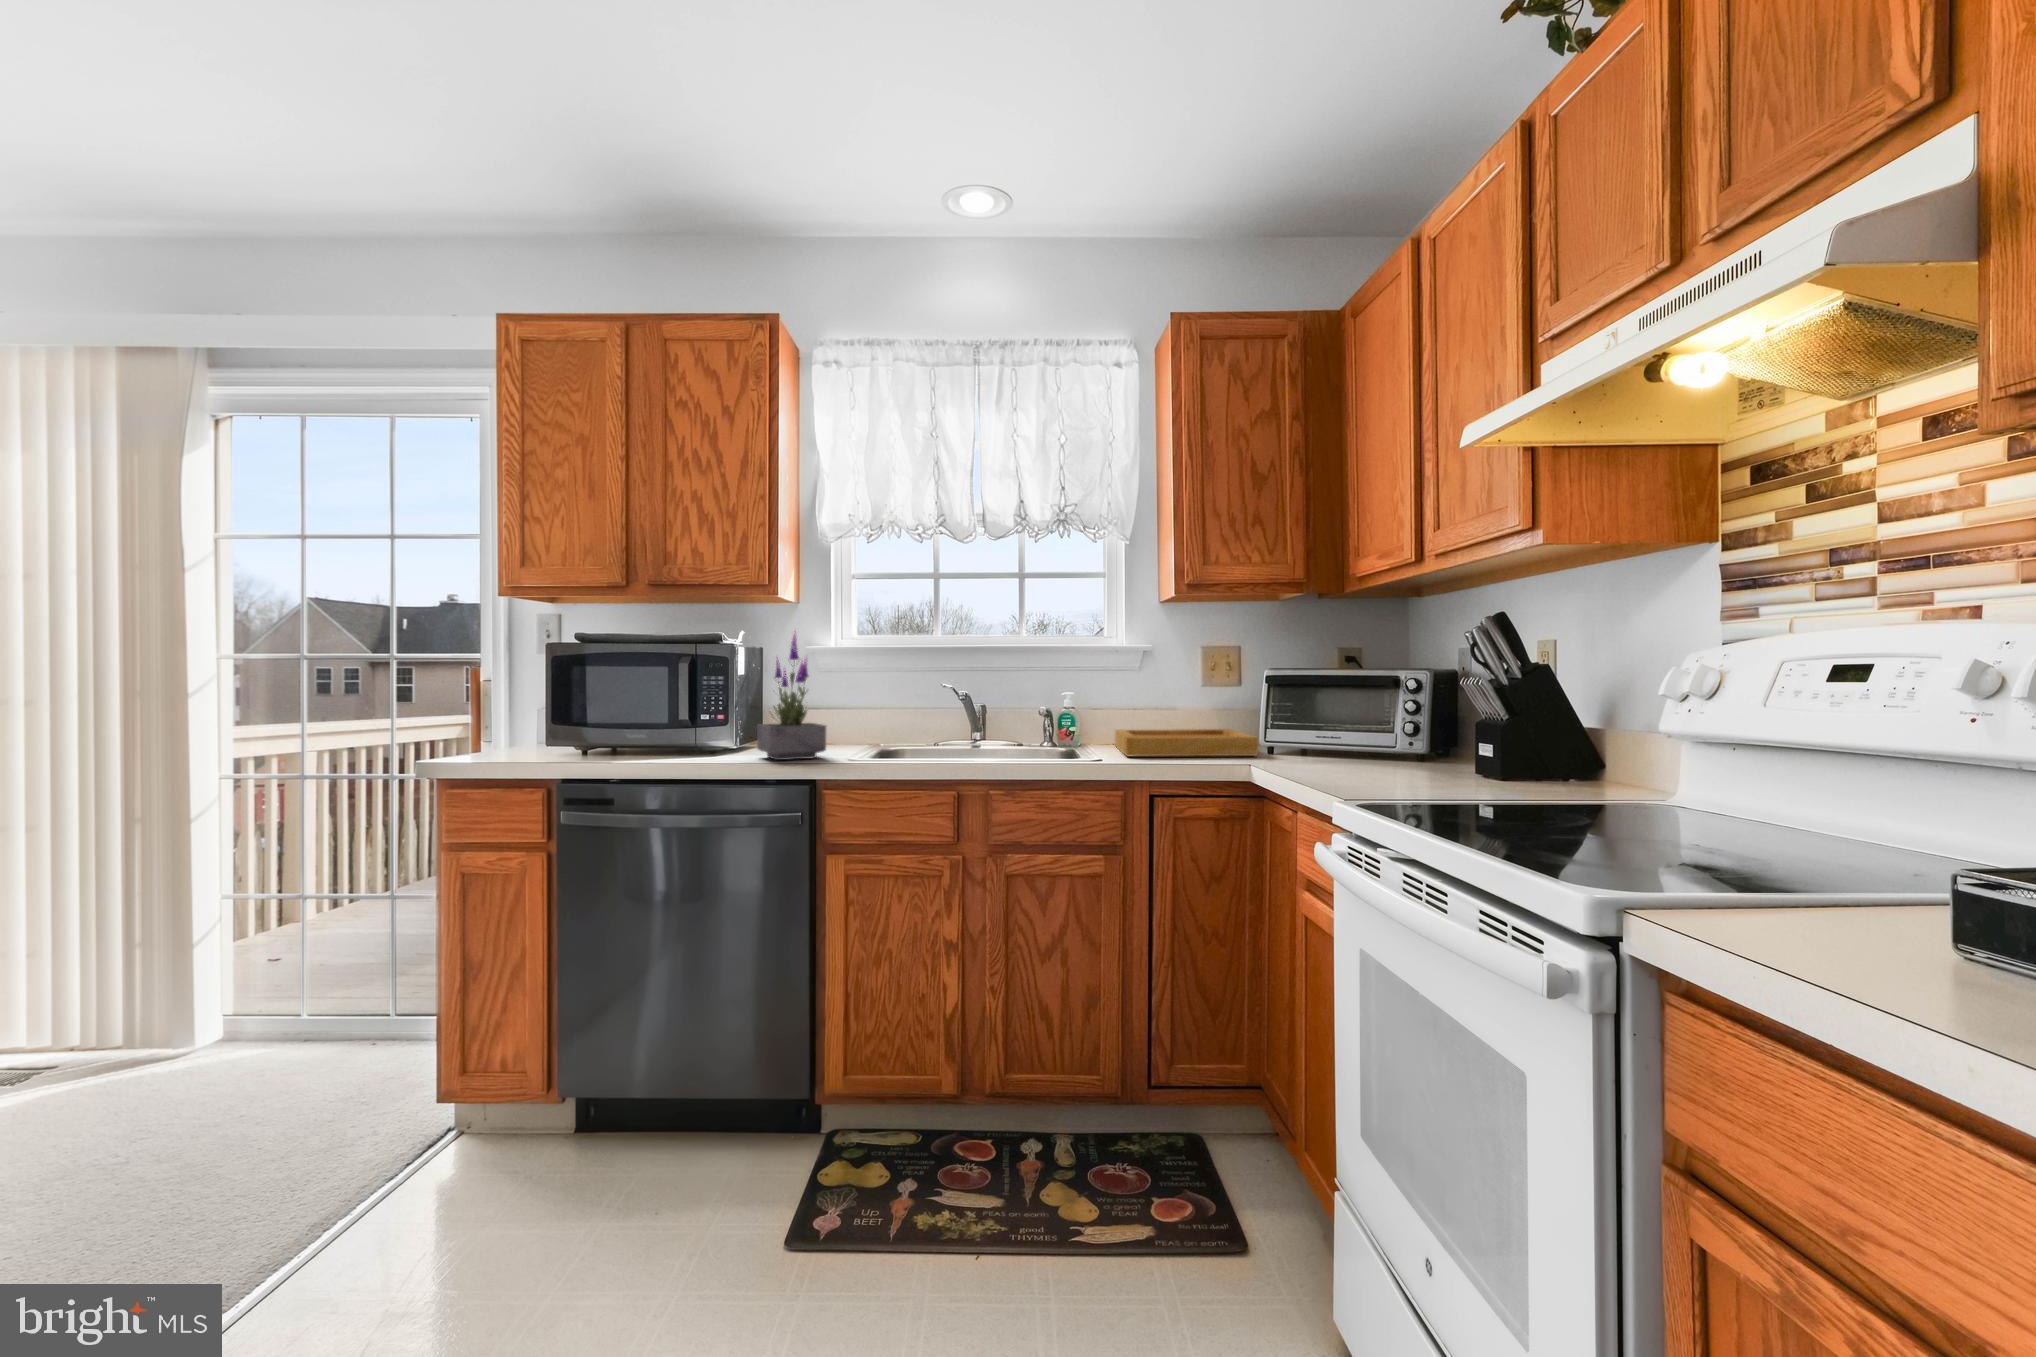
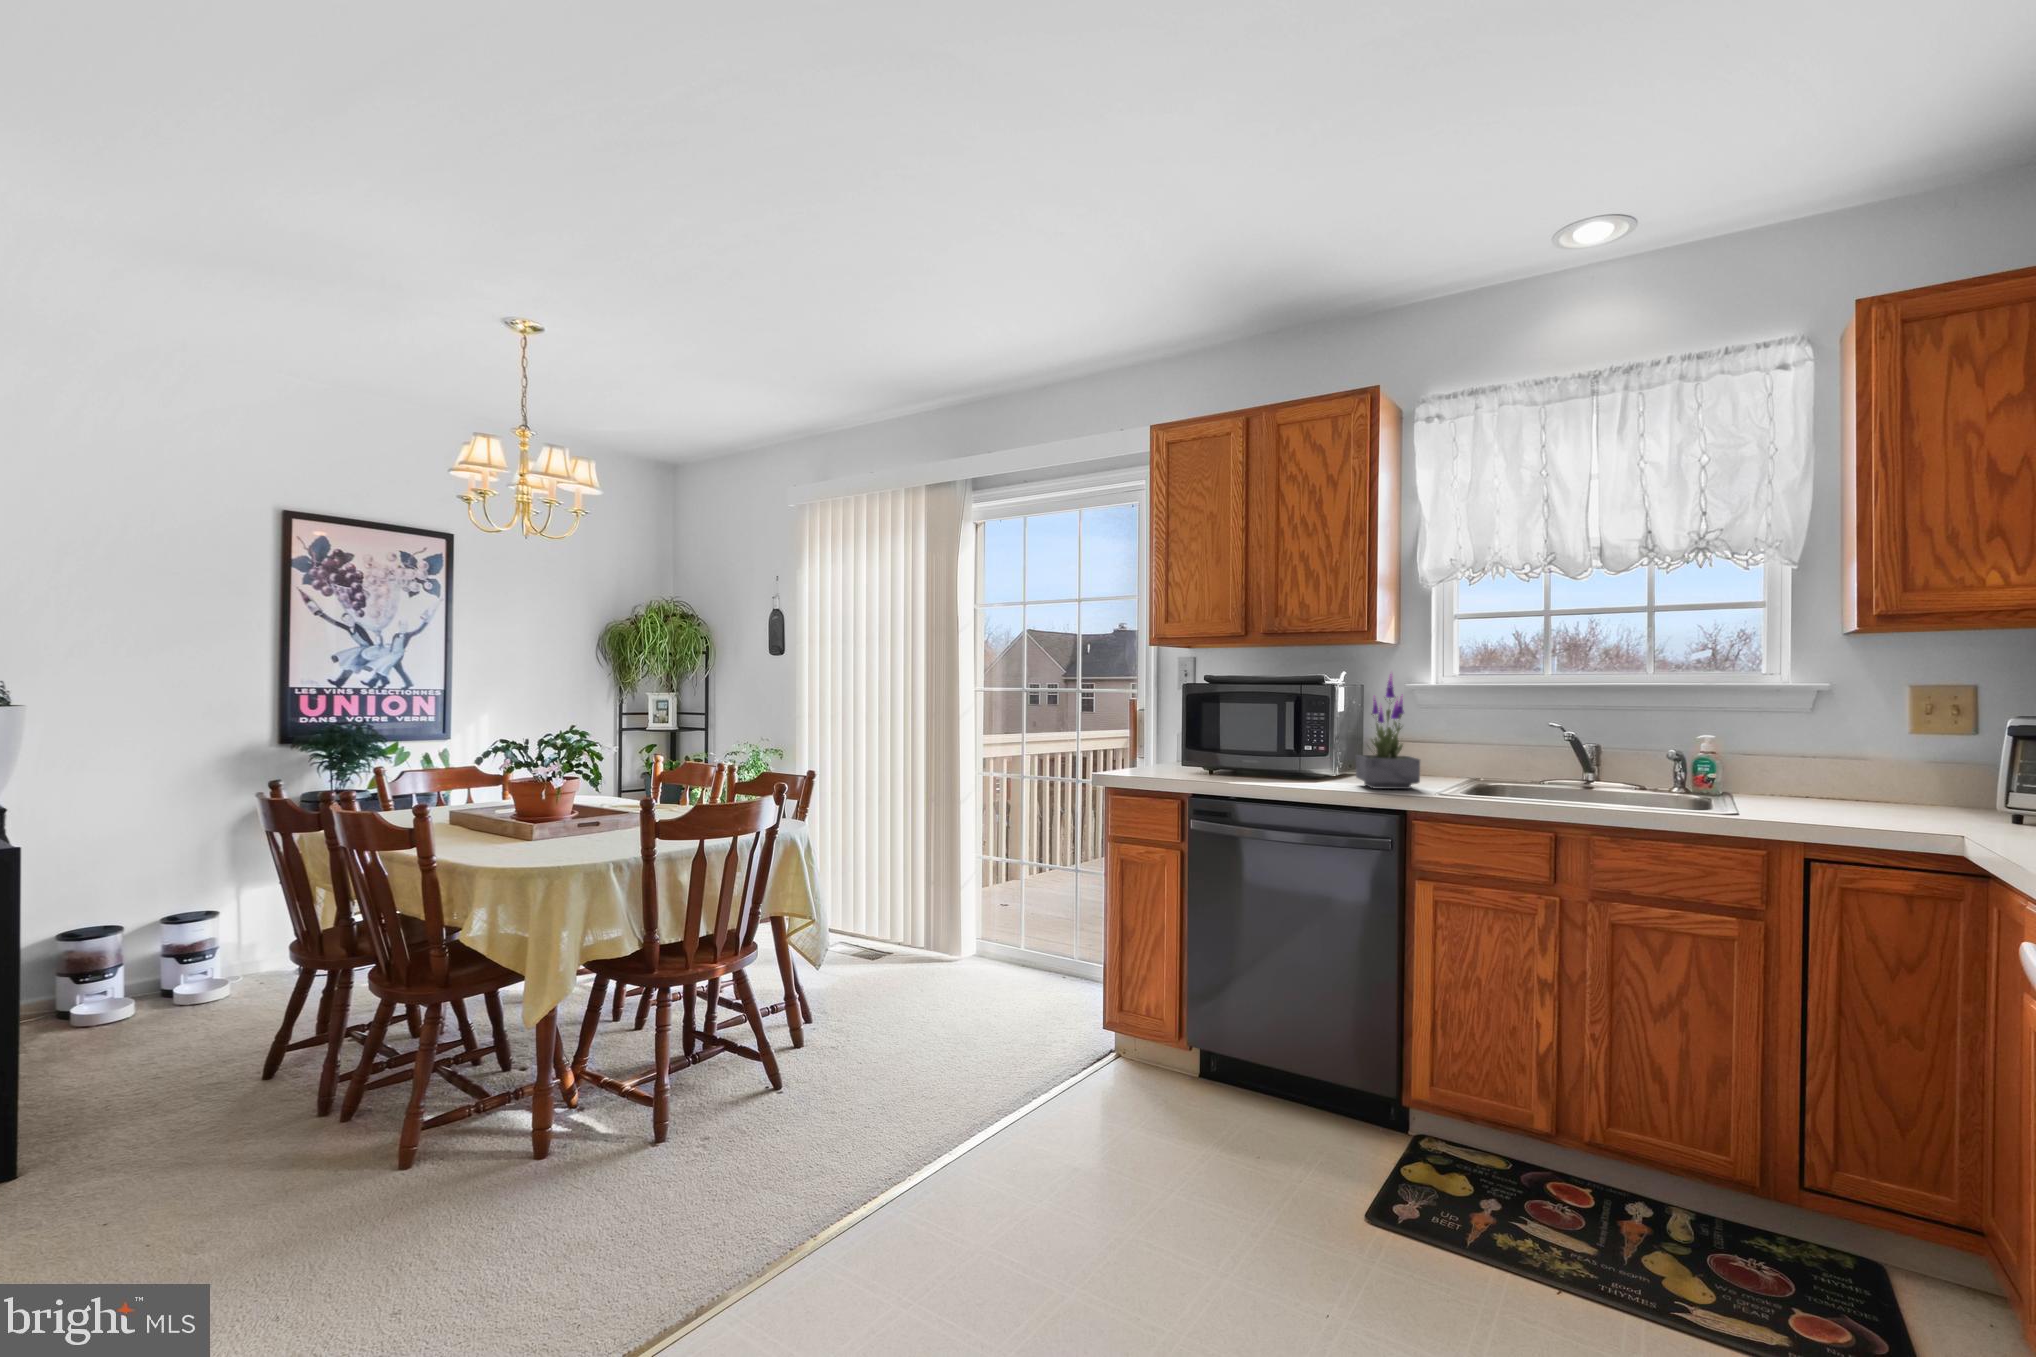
tray: present [1115,729,1258,756] -> none [1769,781,1978,825]

